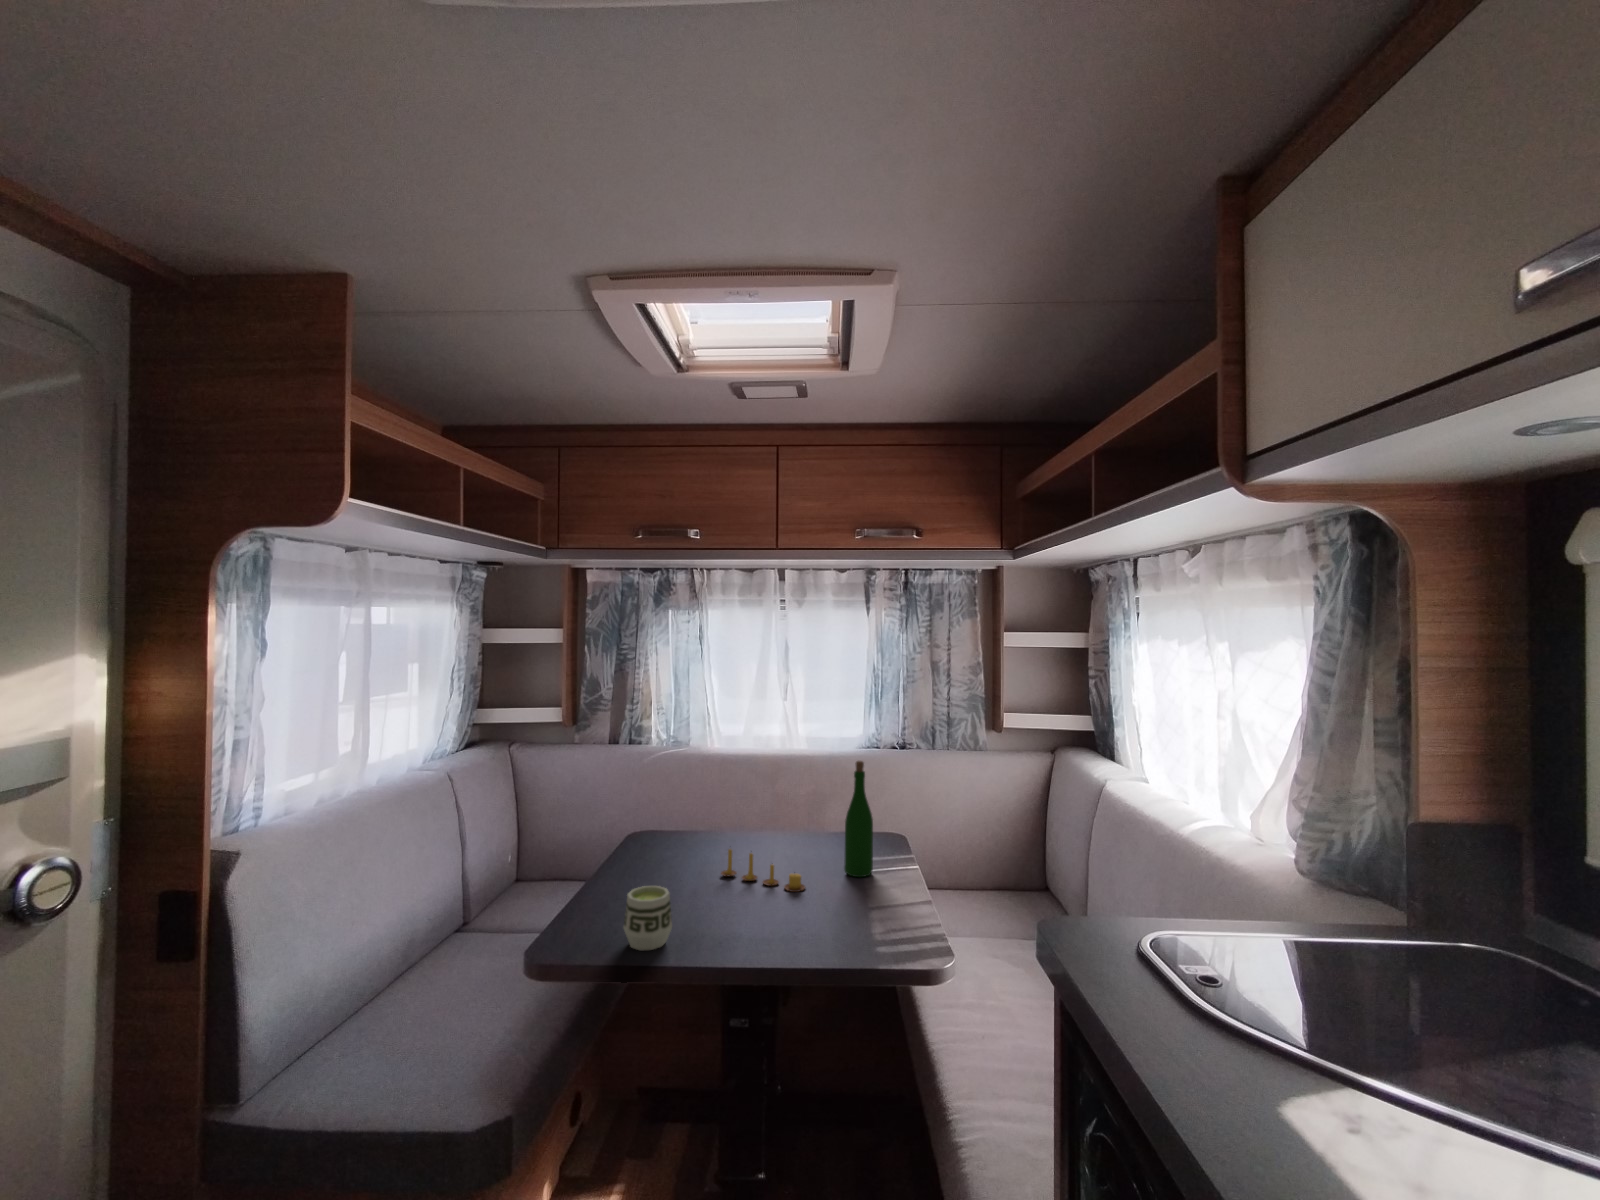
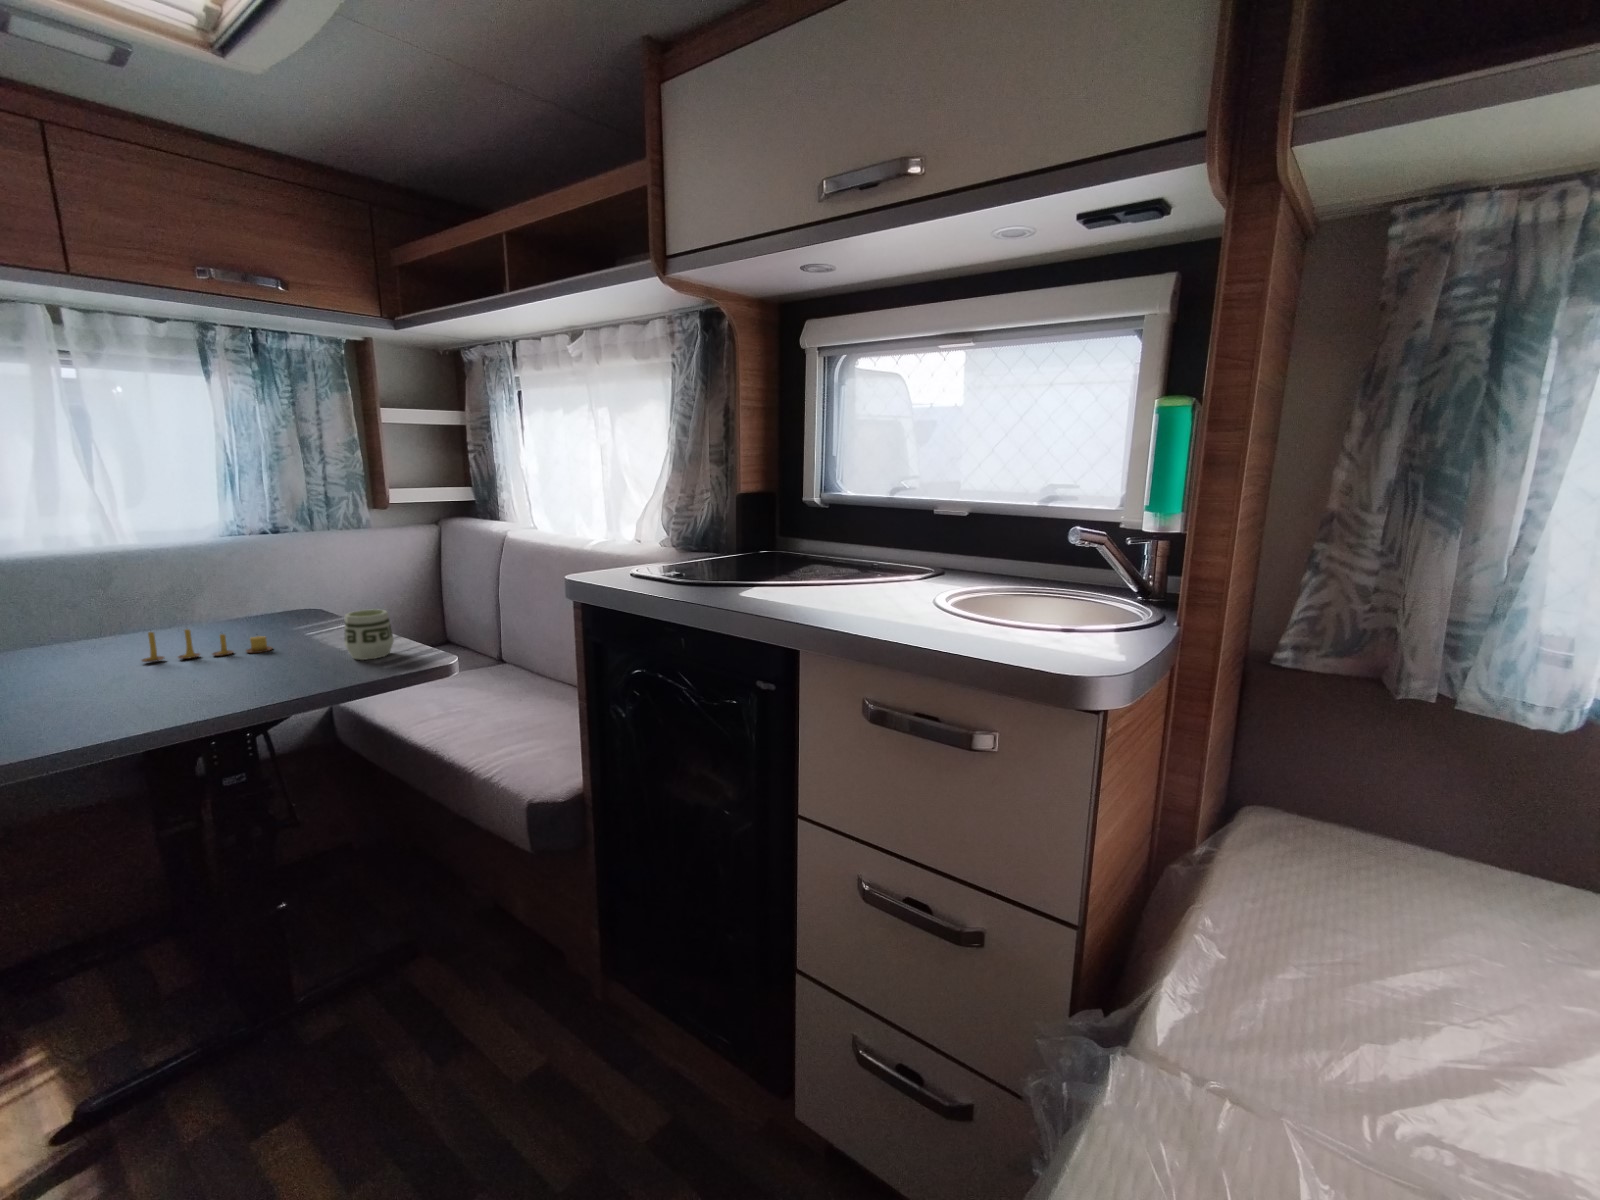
wine bottle: present [844,761,873,877] -> none [294,519,332,634]
cup: present [623,886,672,950] -> present [344,609,394,660]

